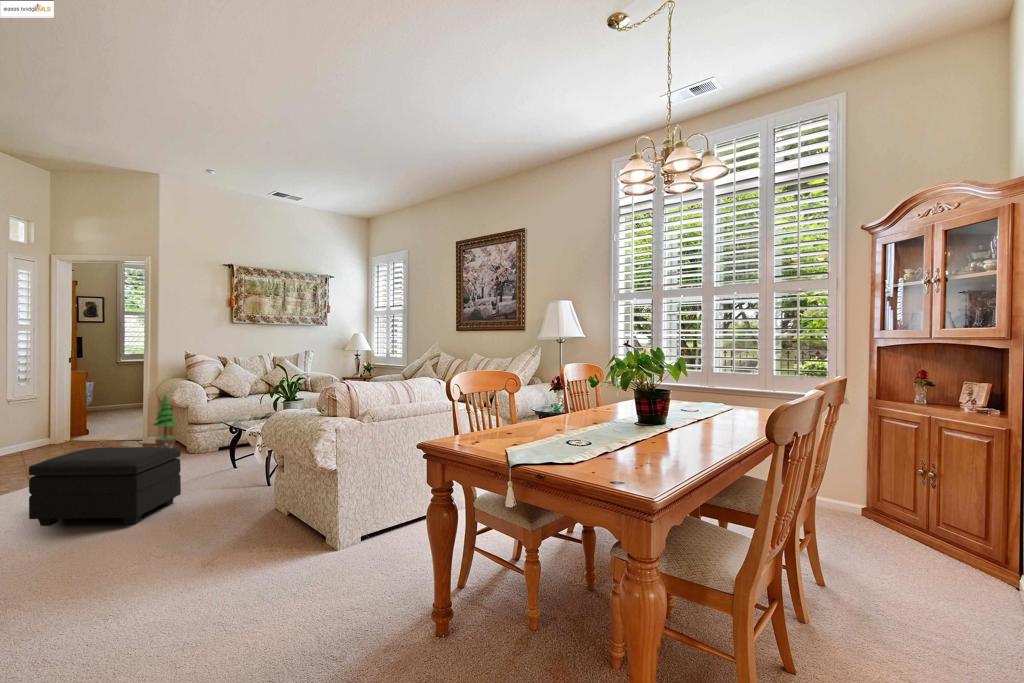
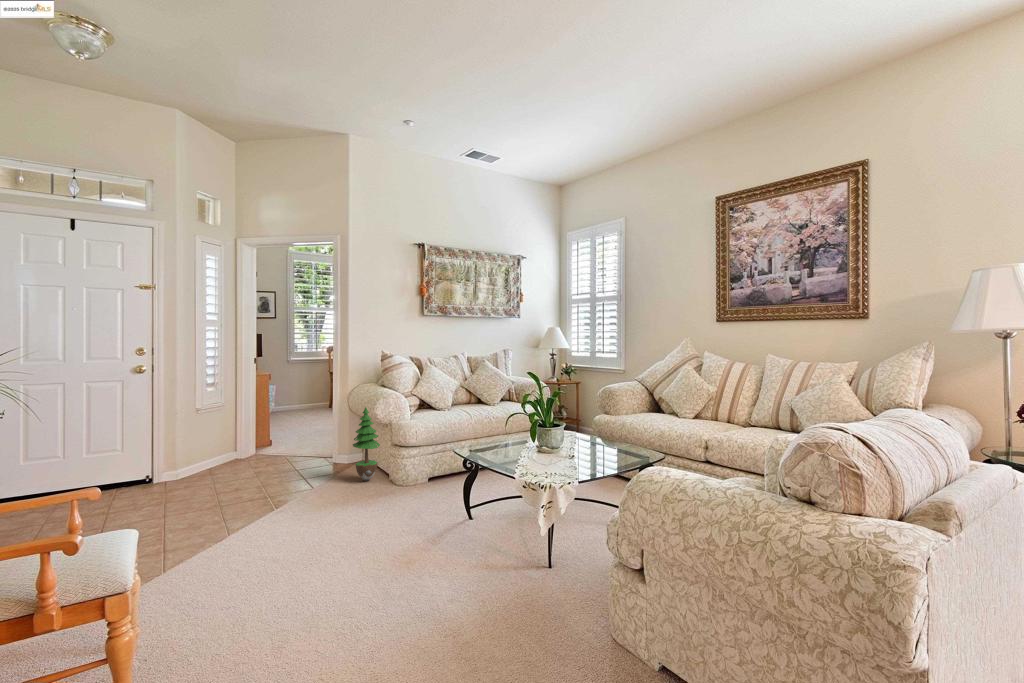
footstool: present [29,447,181,526] -> none [244,505,442,657]

